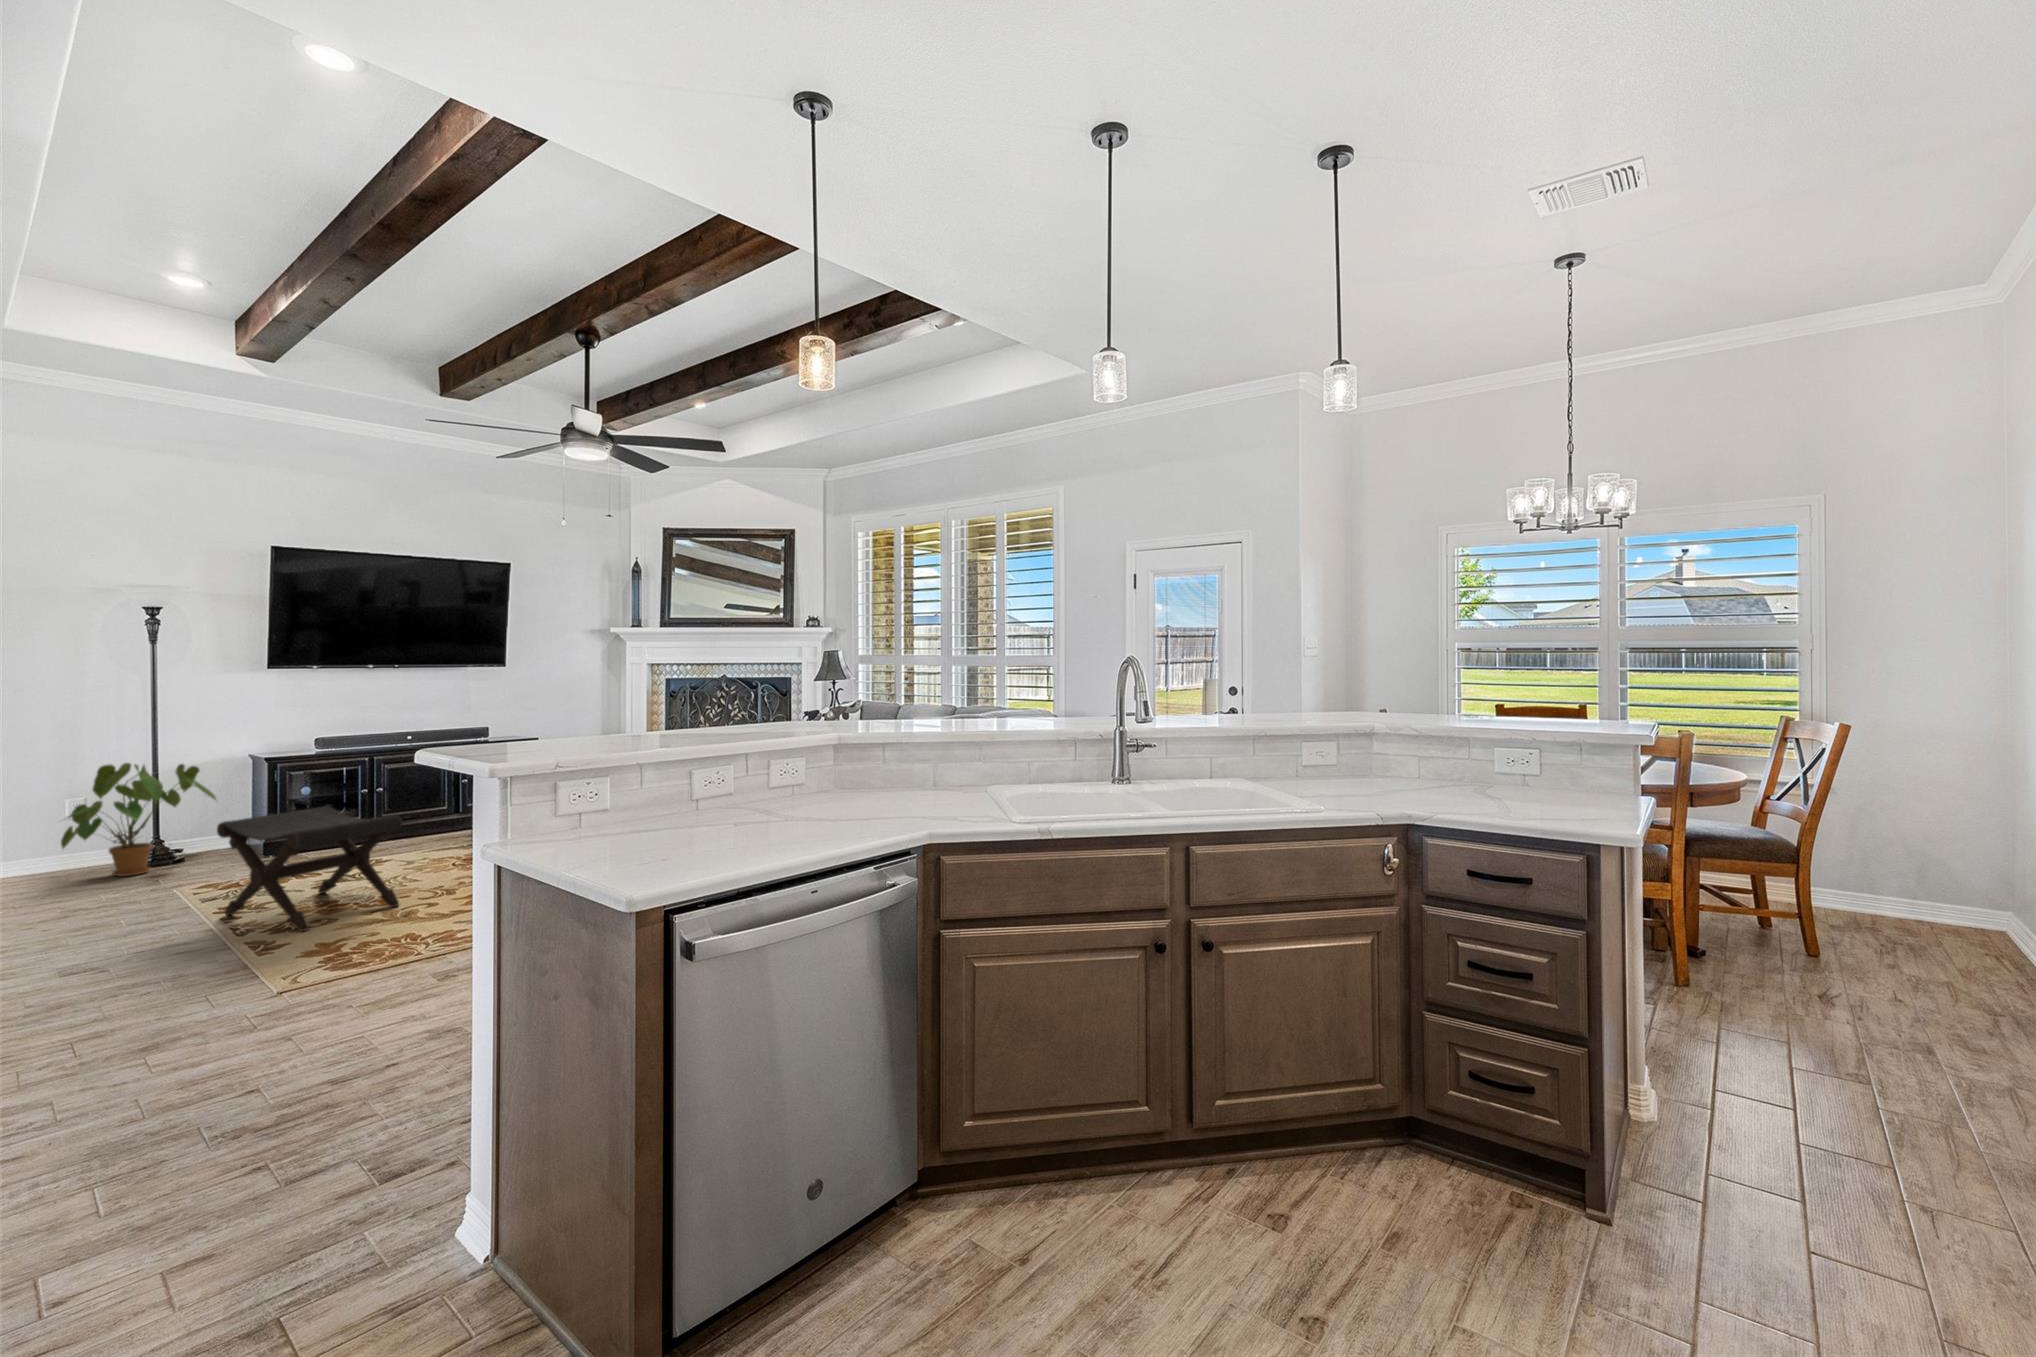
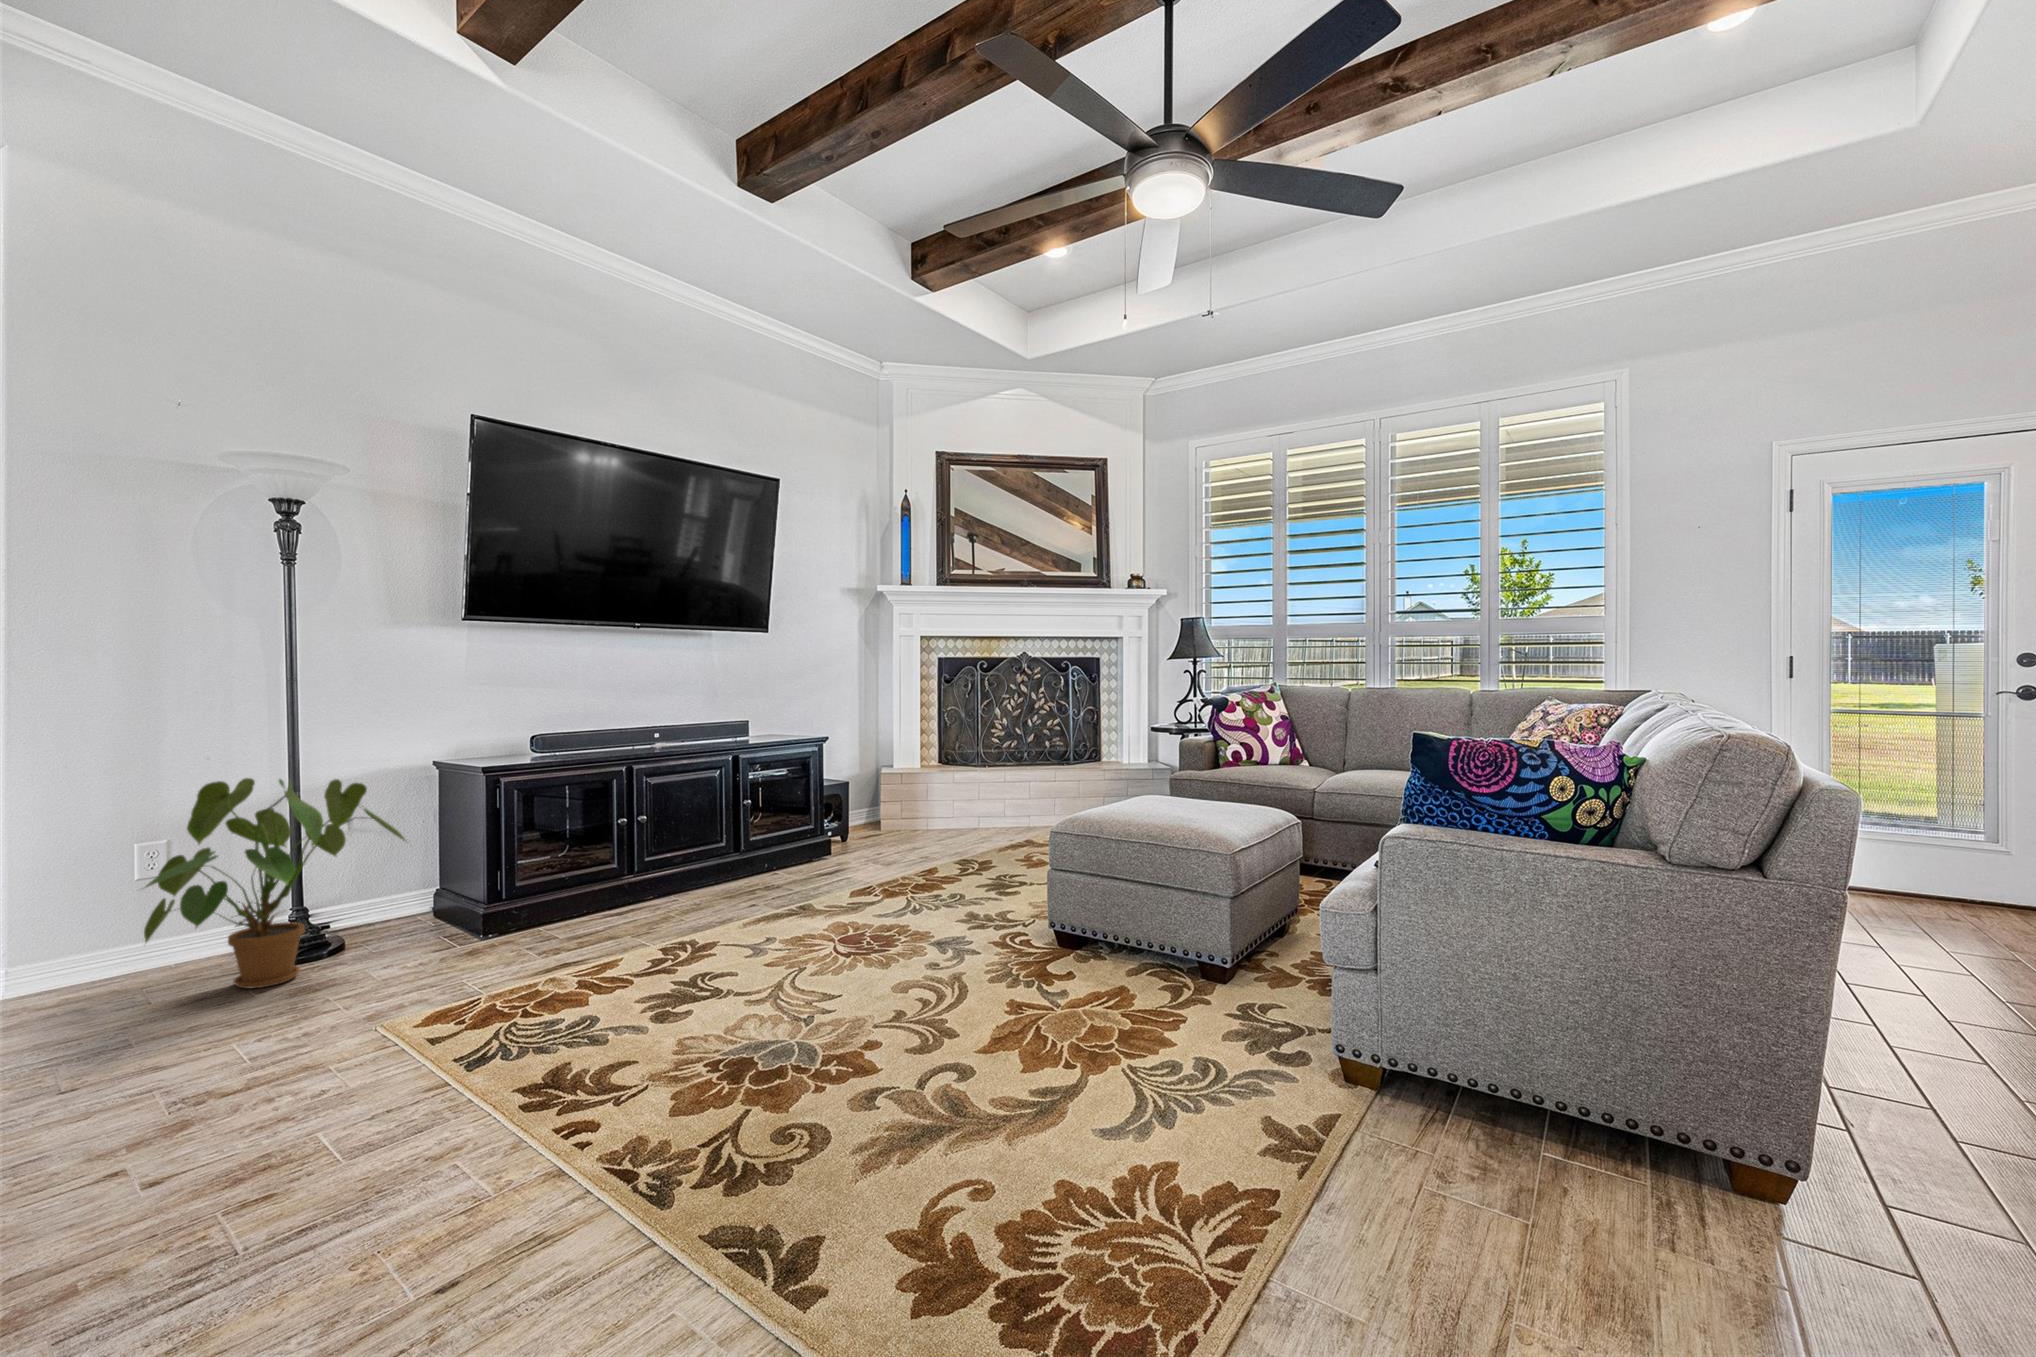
footstool: present [217,806,402,931] -> none [535,851,877,1133]

